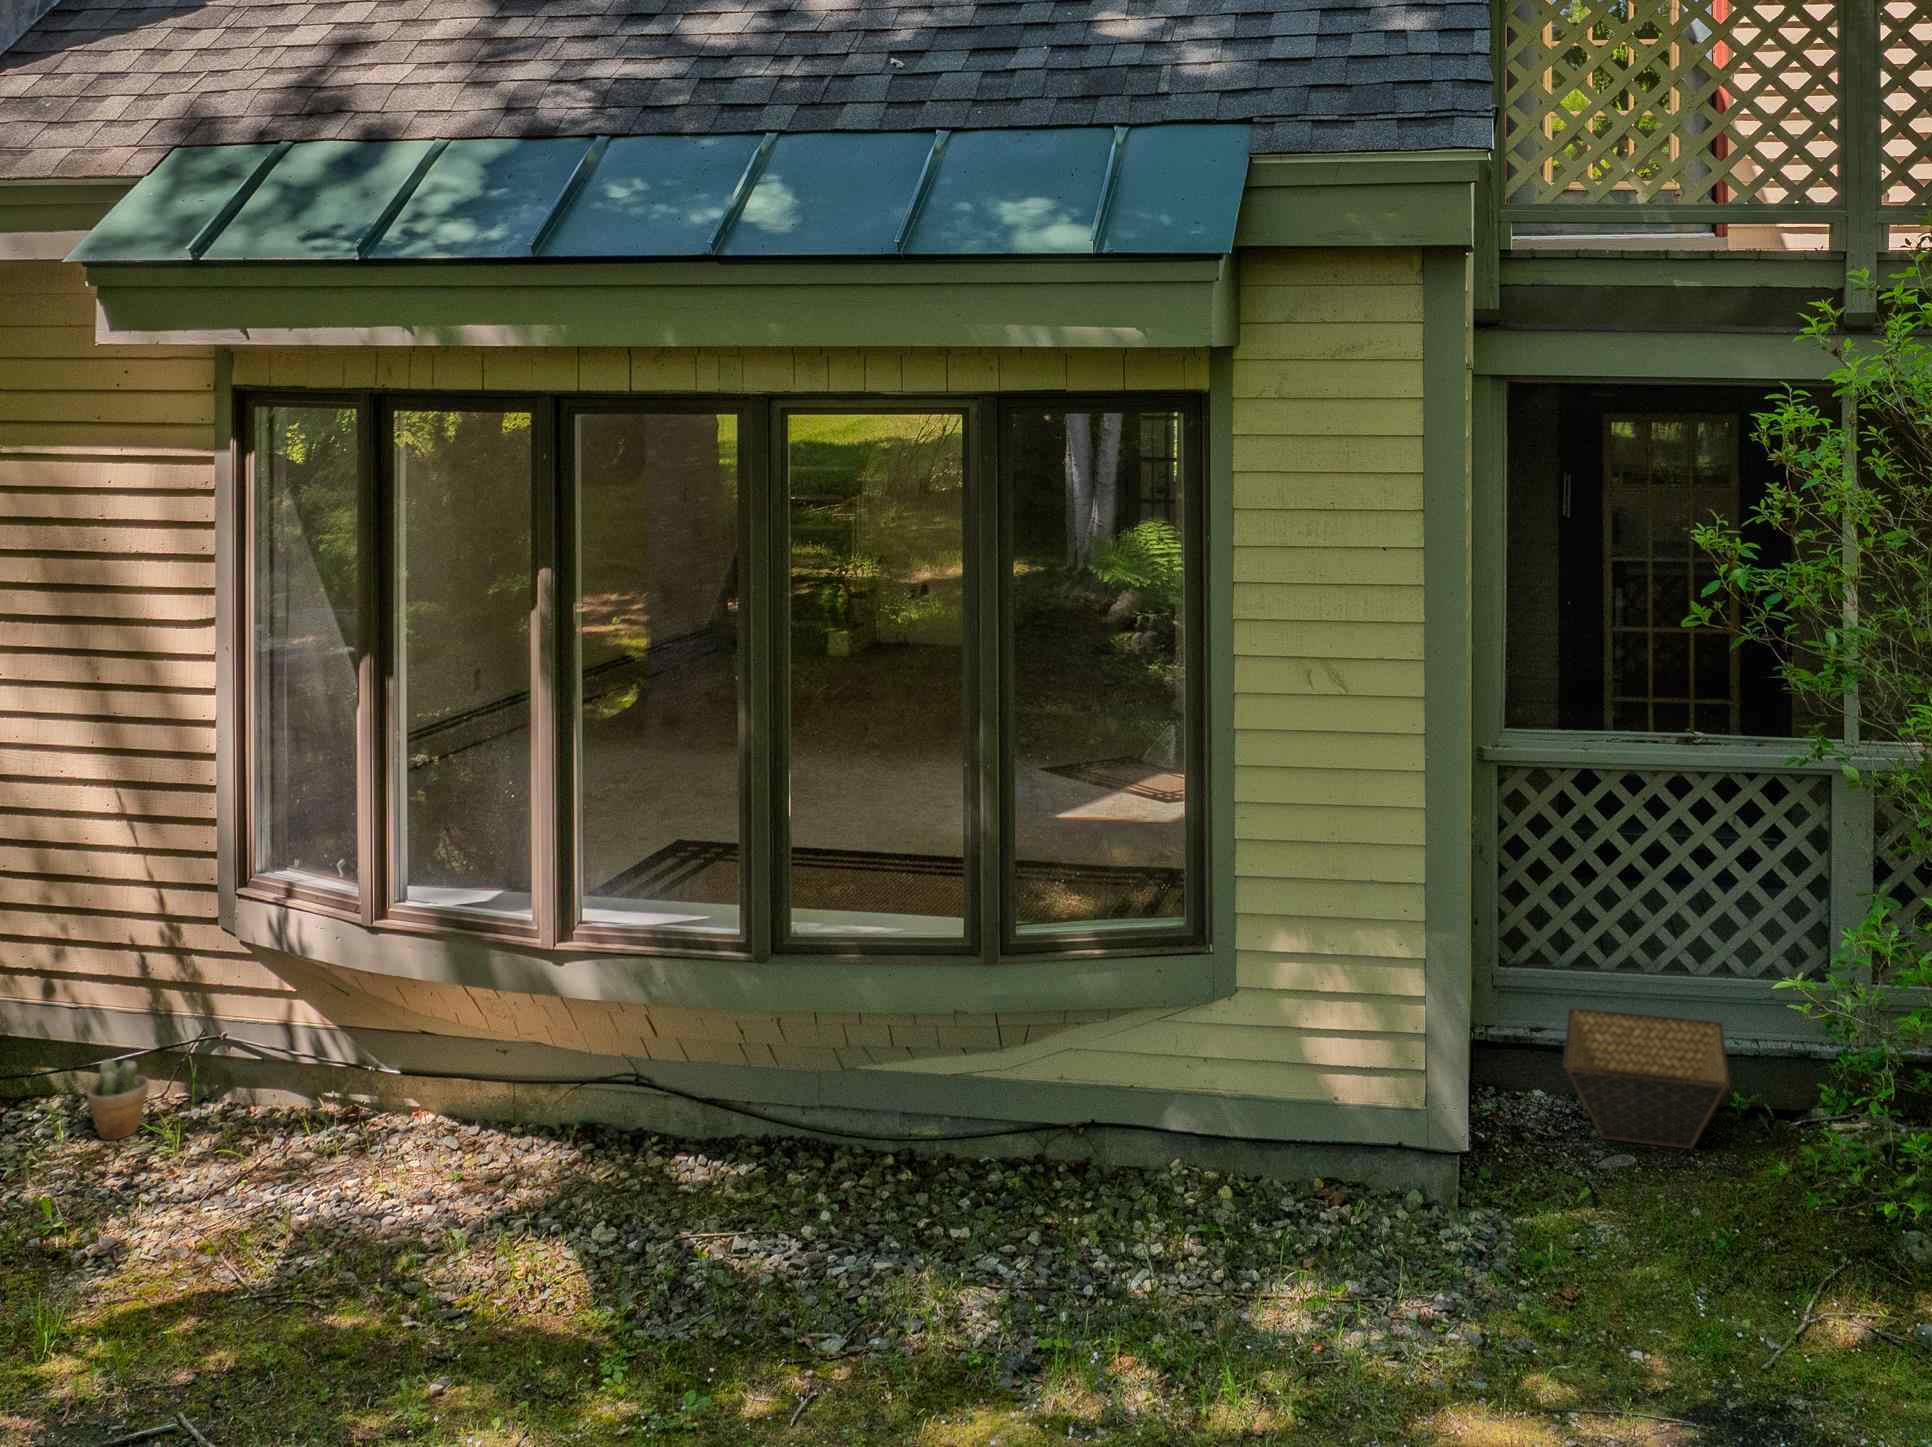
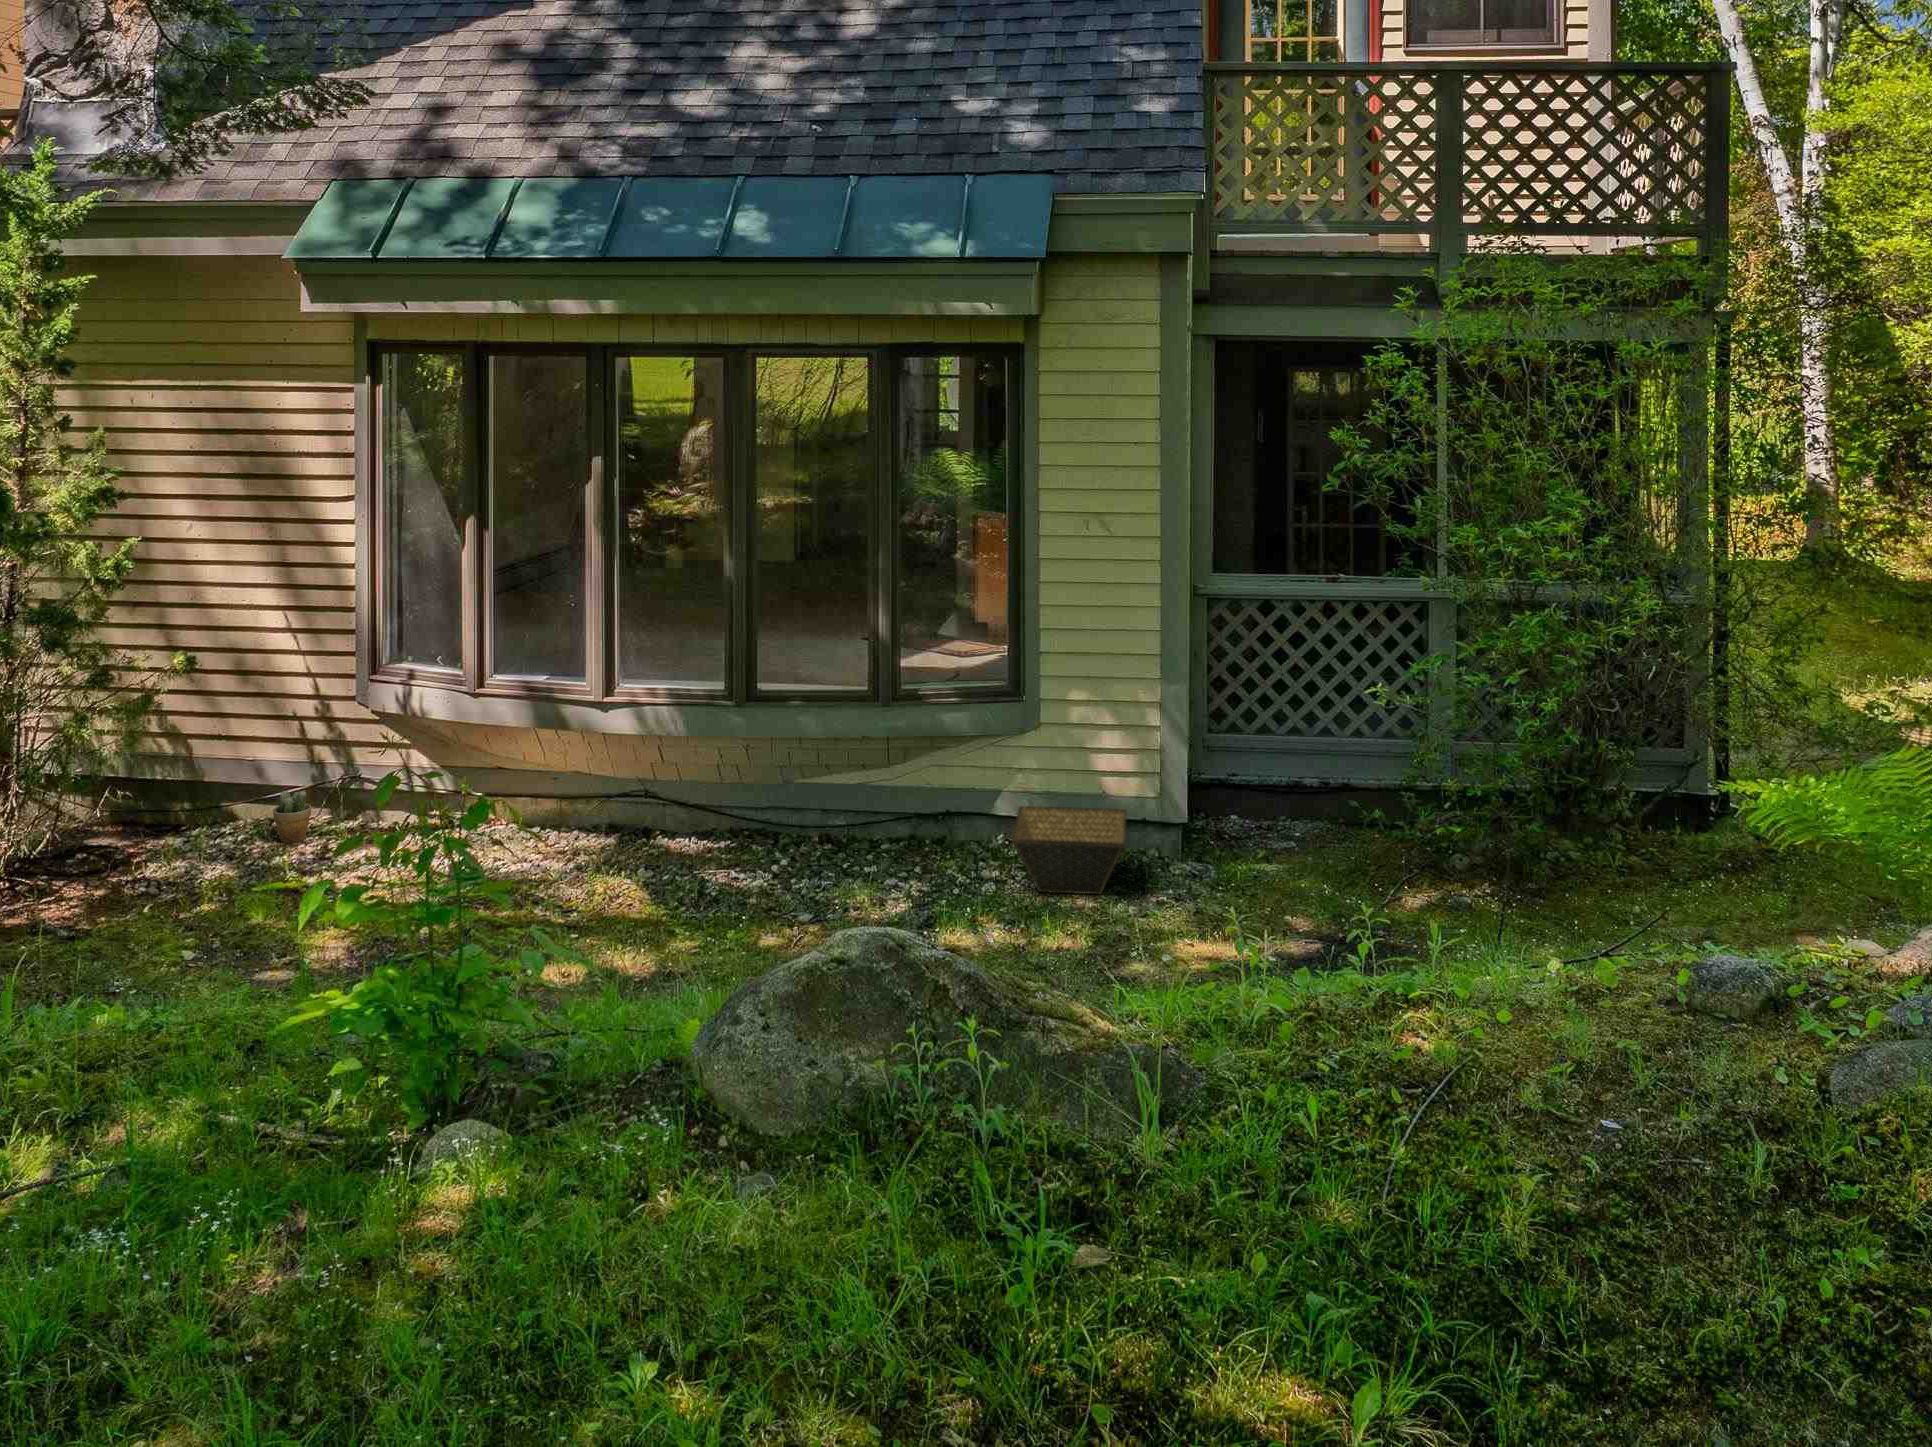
basket: present [1563,1008,1729,1149] -> present [1011,806,1126,894]

